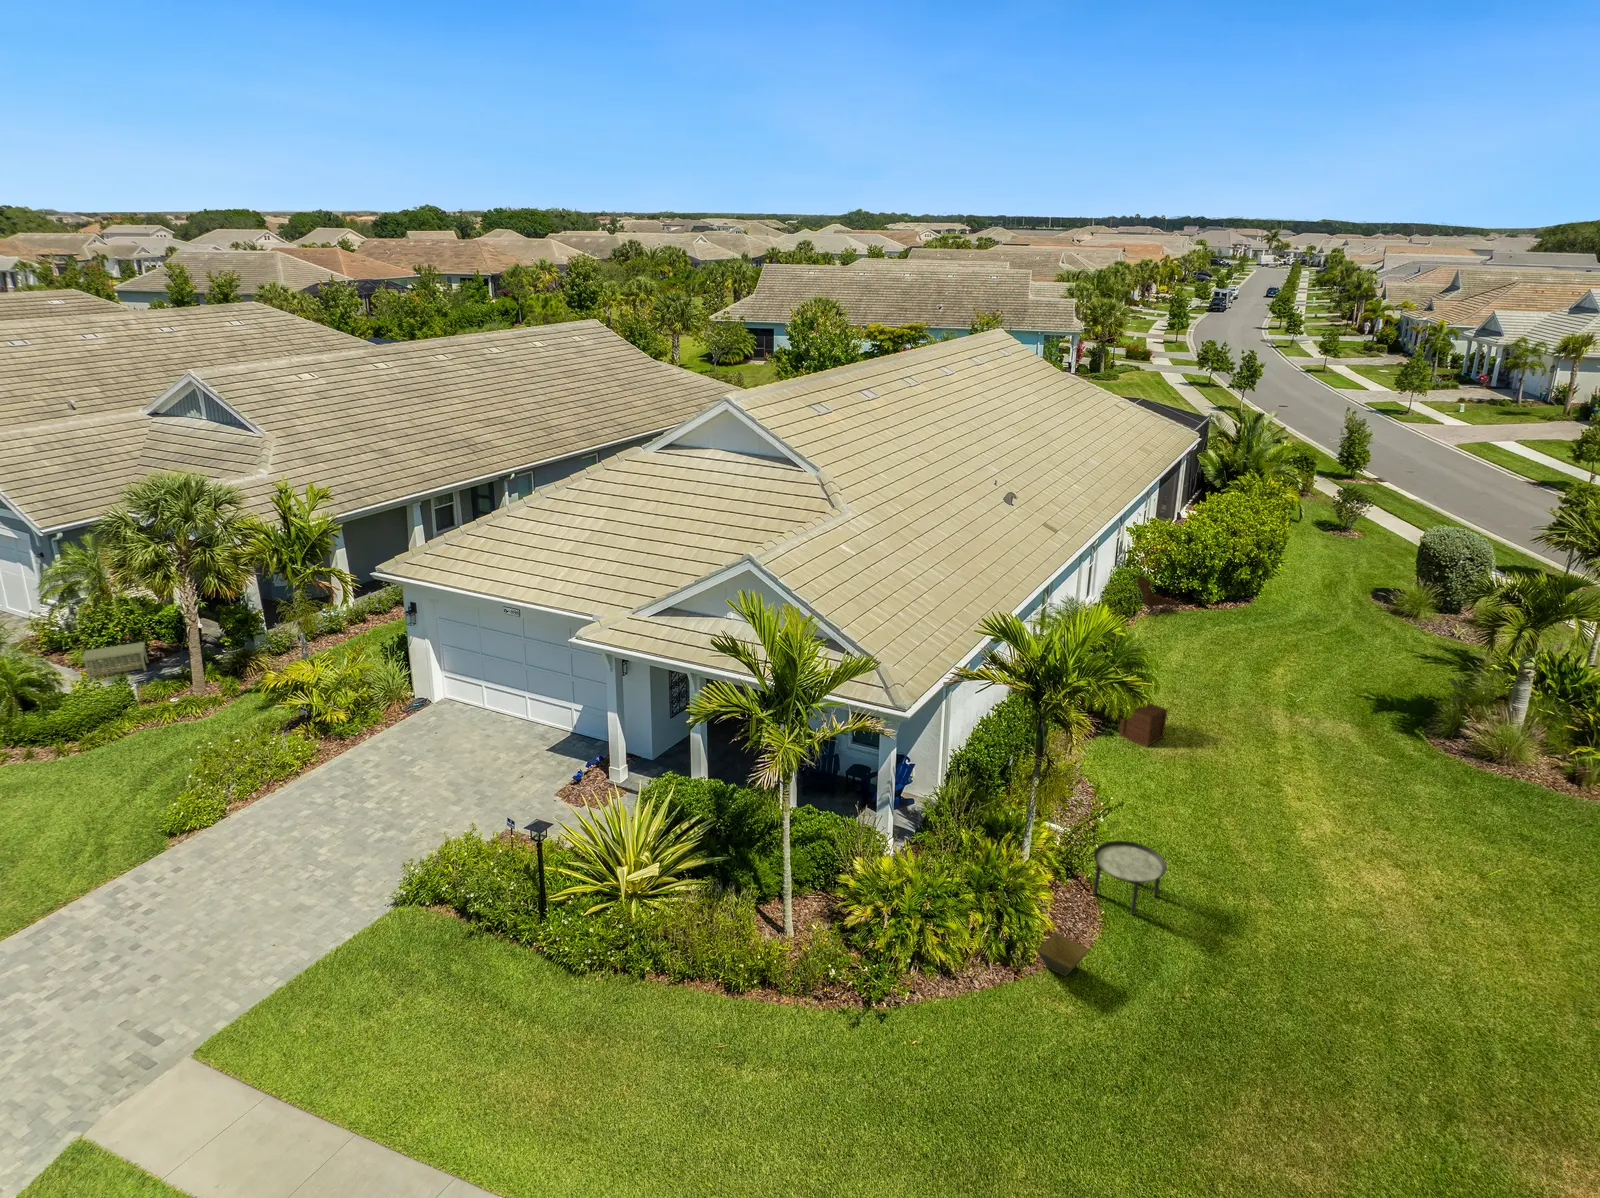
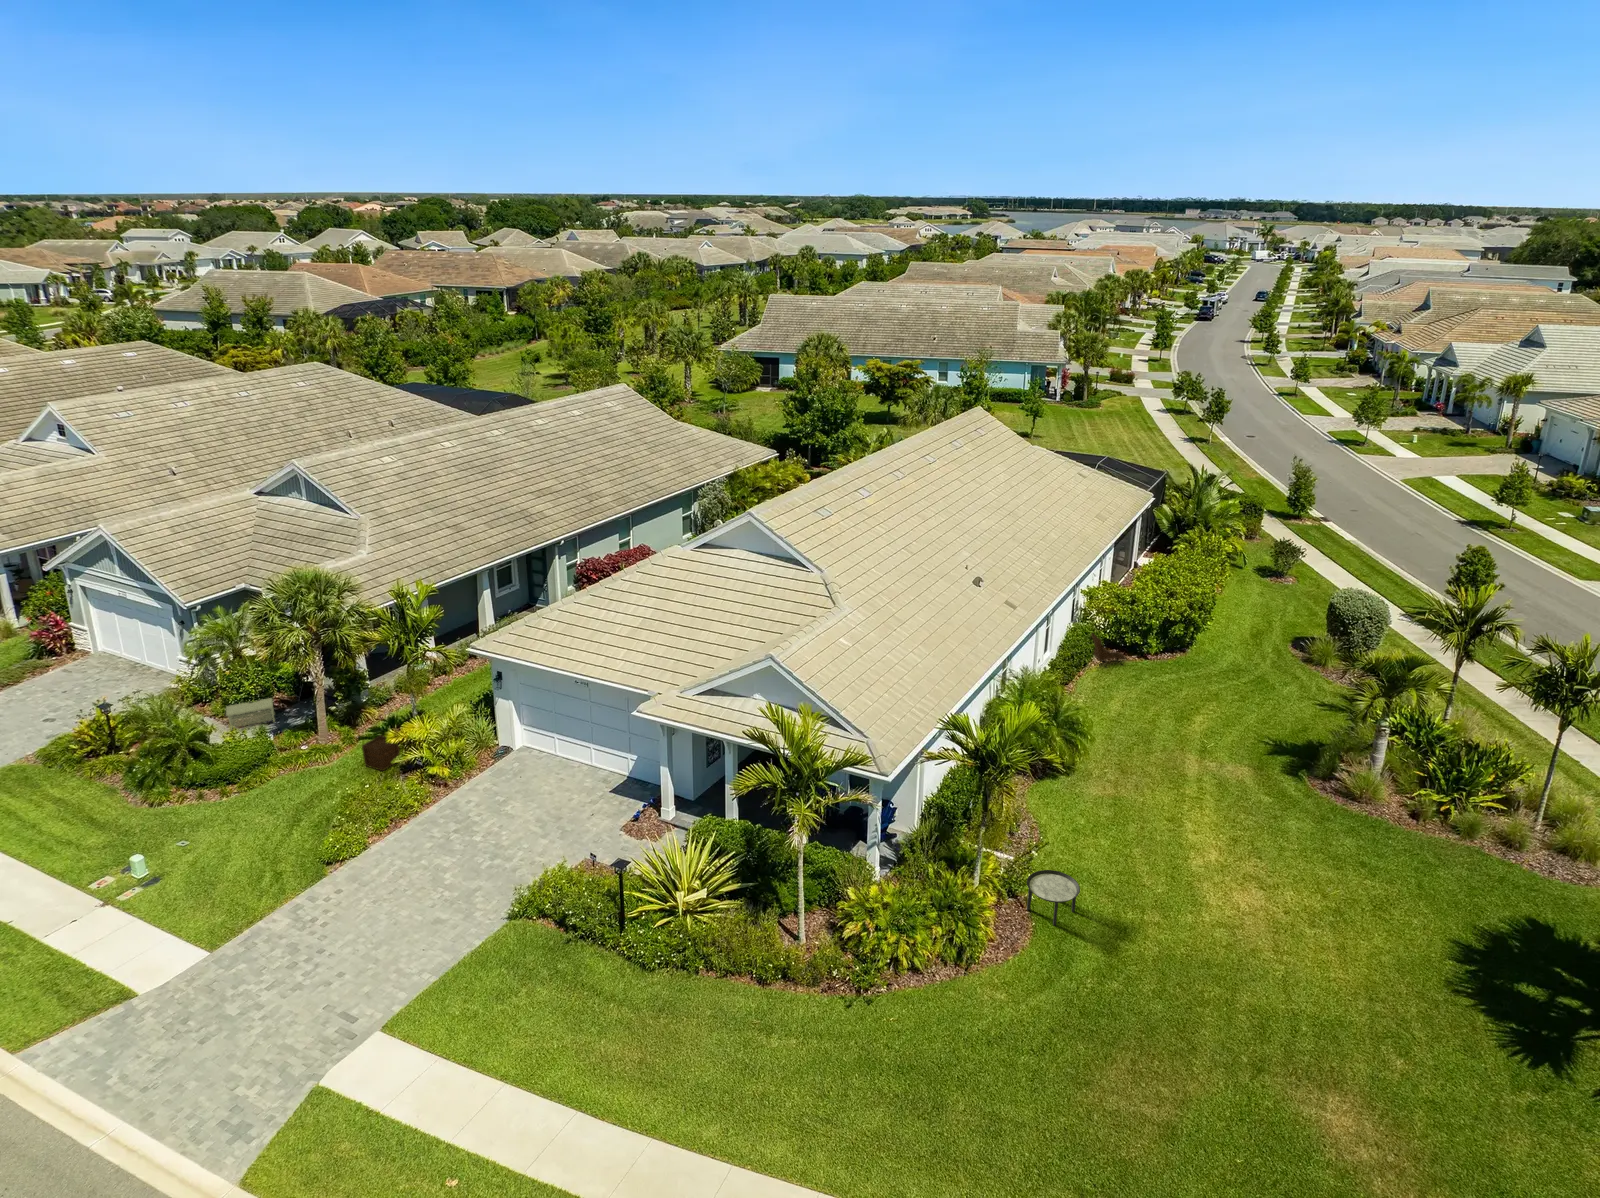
wooden crate: present [1119,703,1167,746] -> present [361,735,400,771]
basket: present [1036,932,1089,976] -> none [979,939,1018,972]

